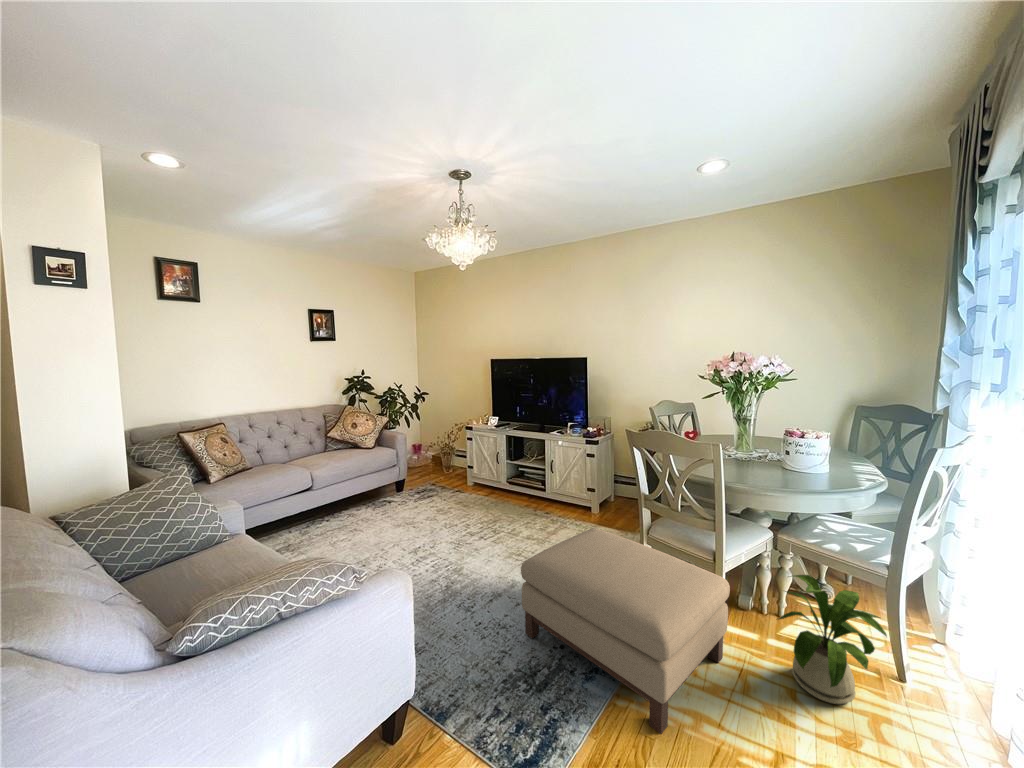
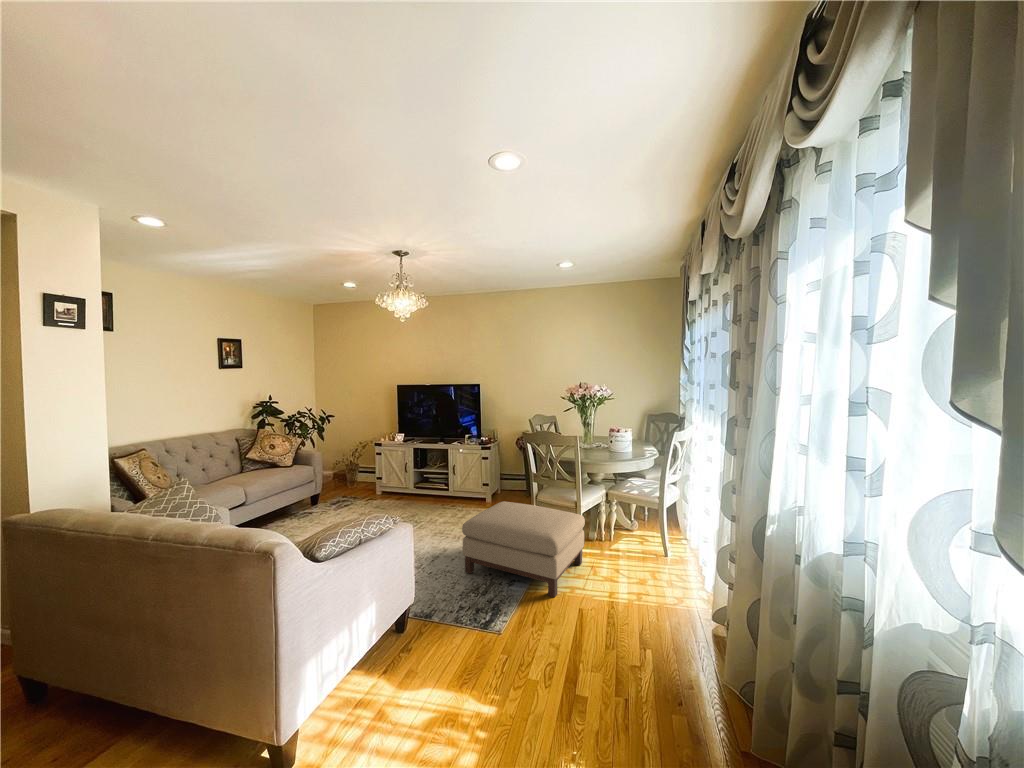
house plant: present [777,575,887,704] -> none [608,507,654,570]

